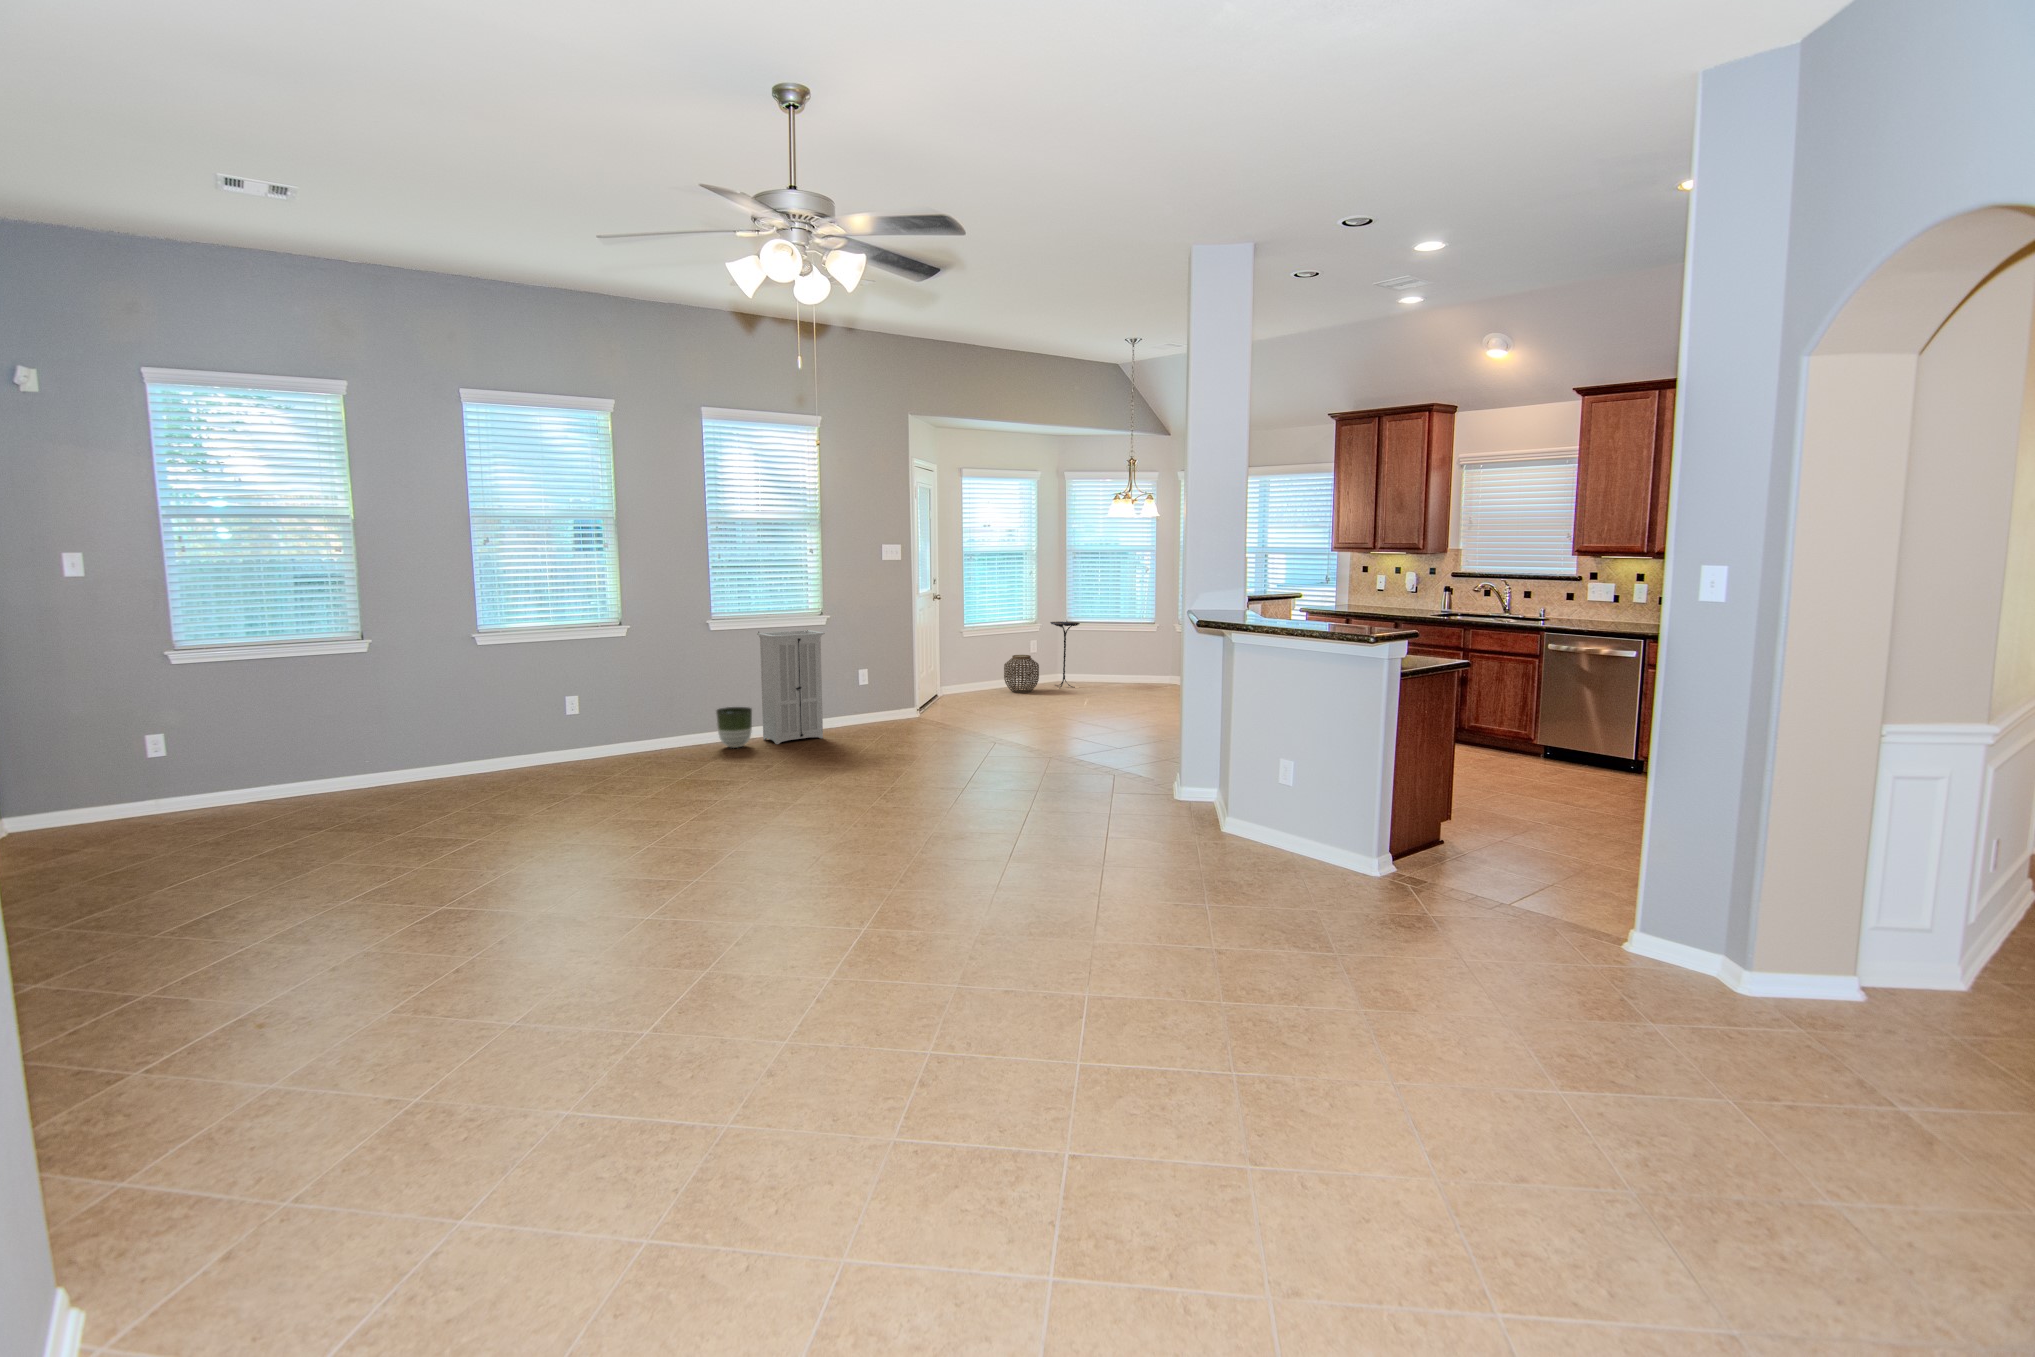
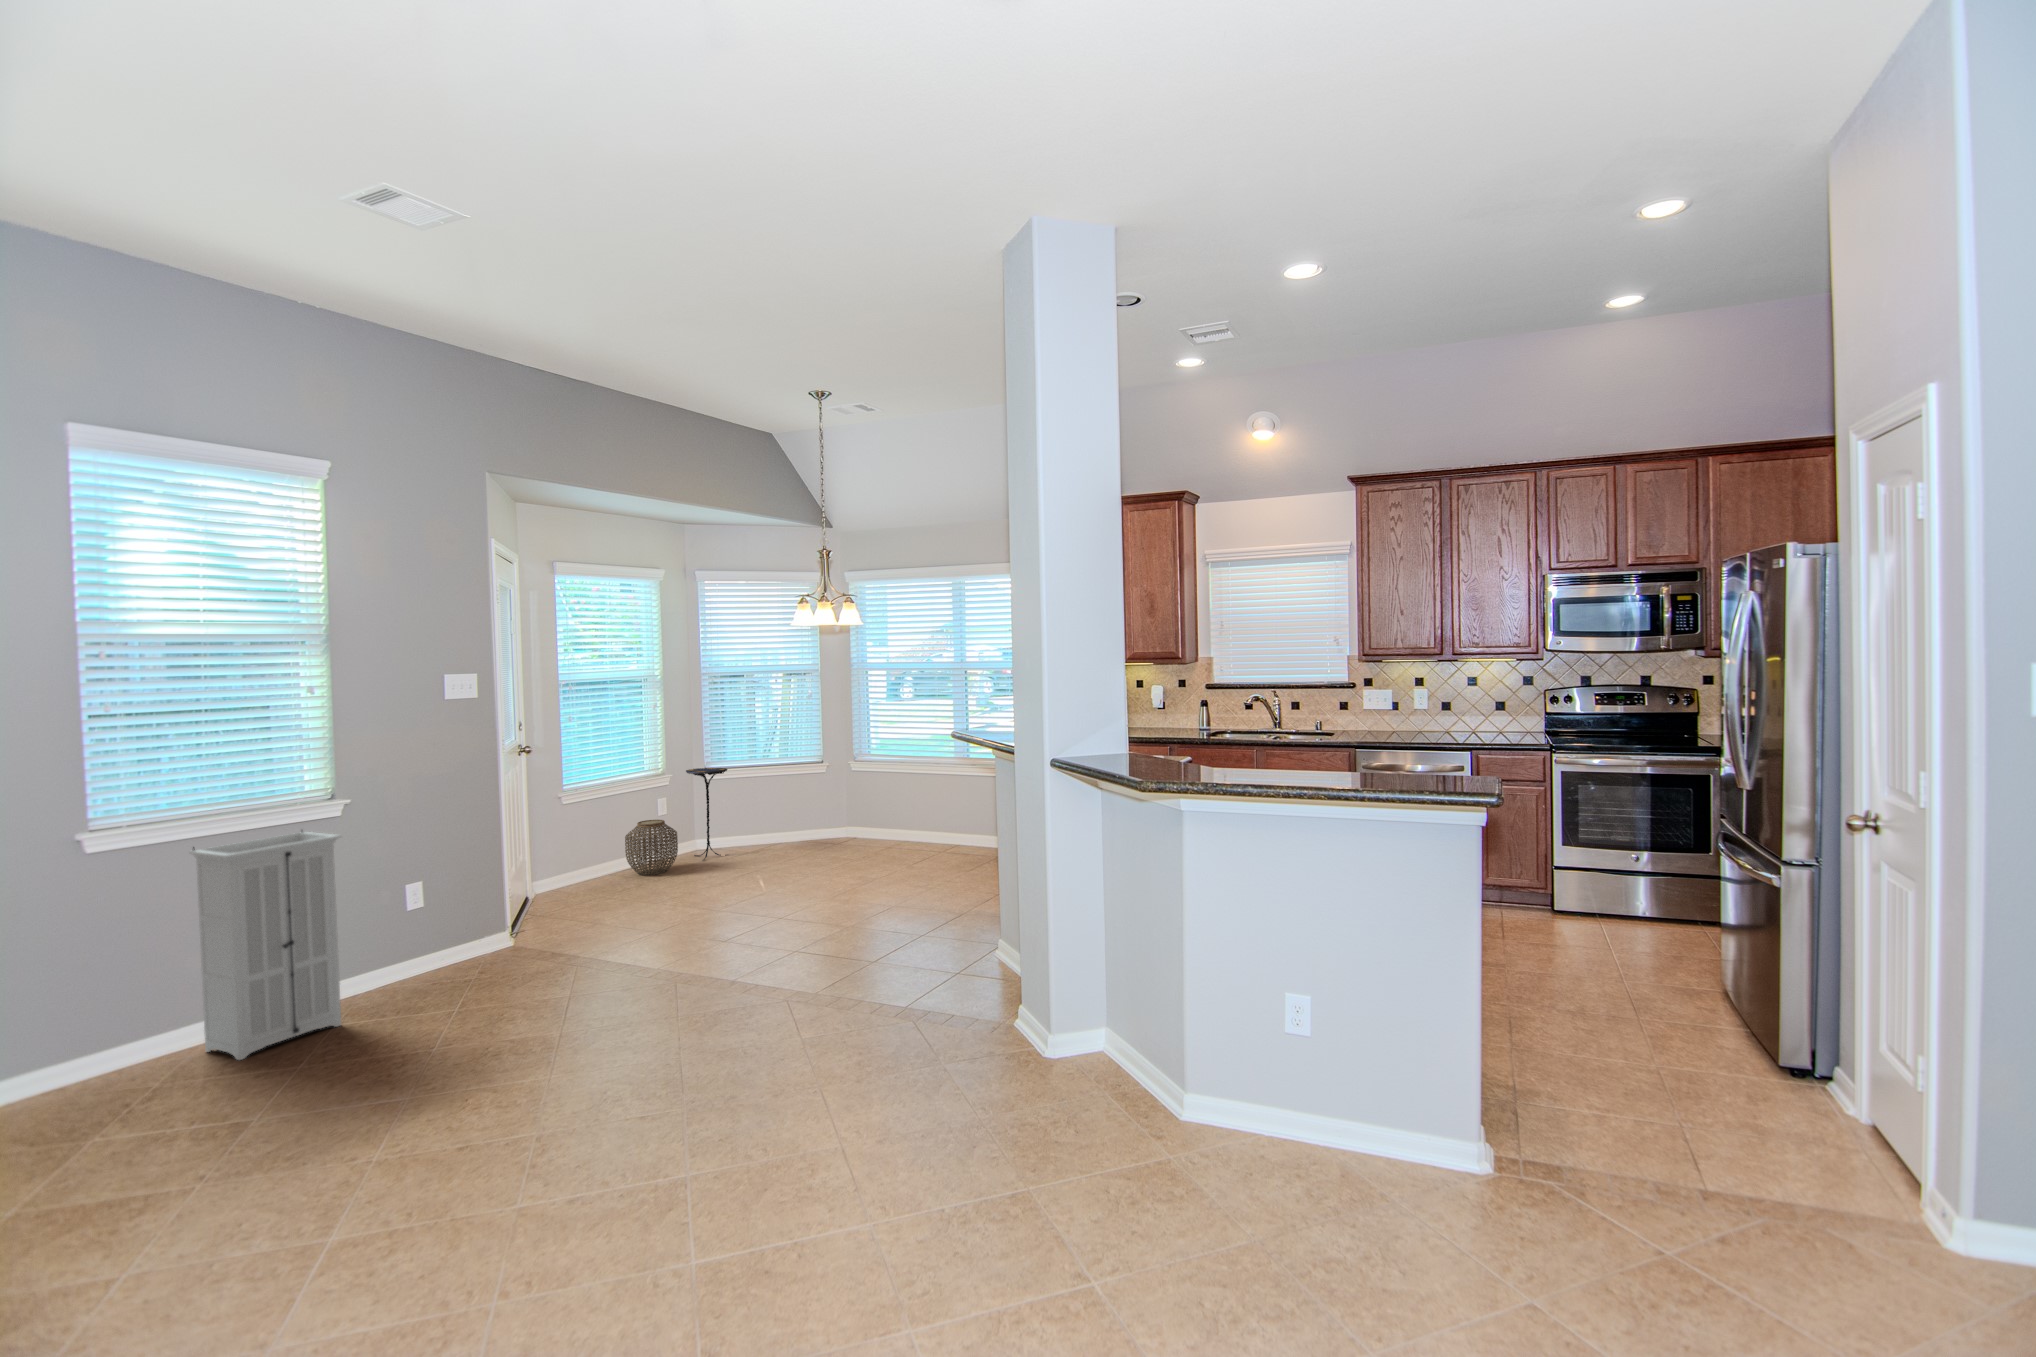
planter: present [716,707,752,748] -> none [87,999,180,1091]

